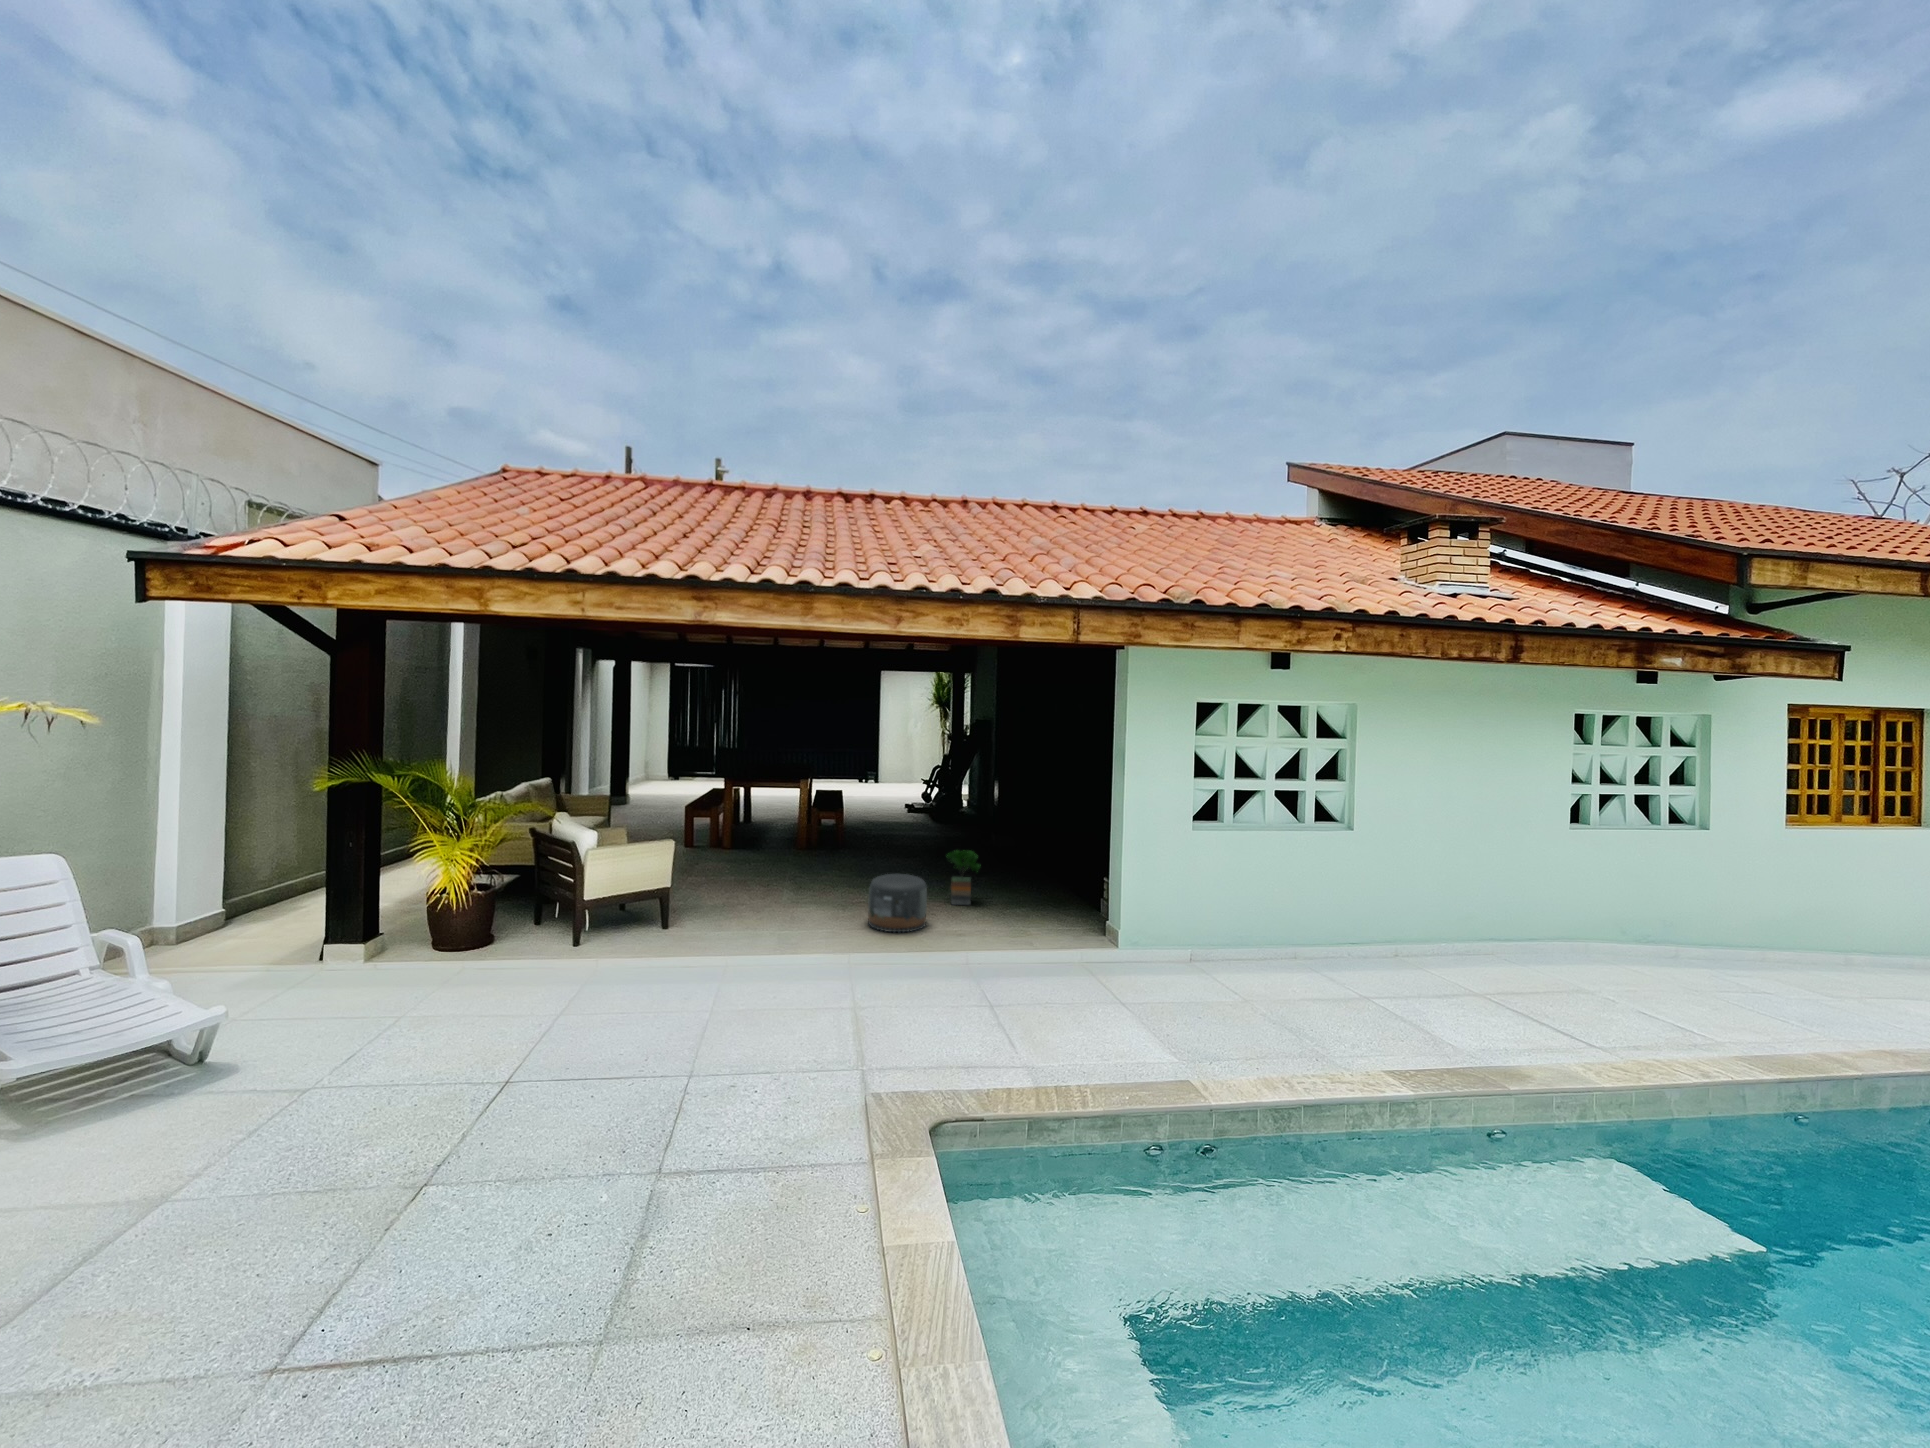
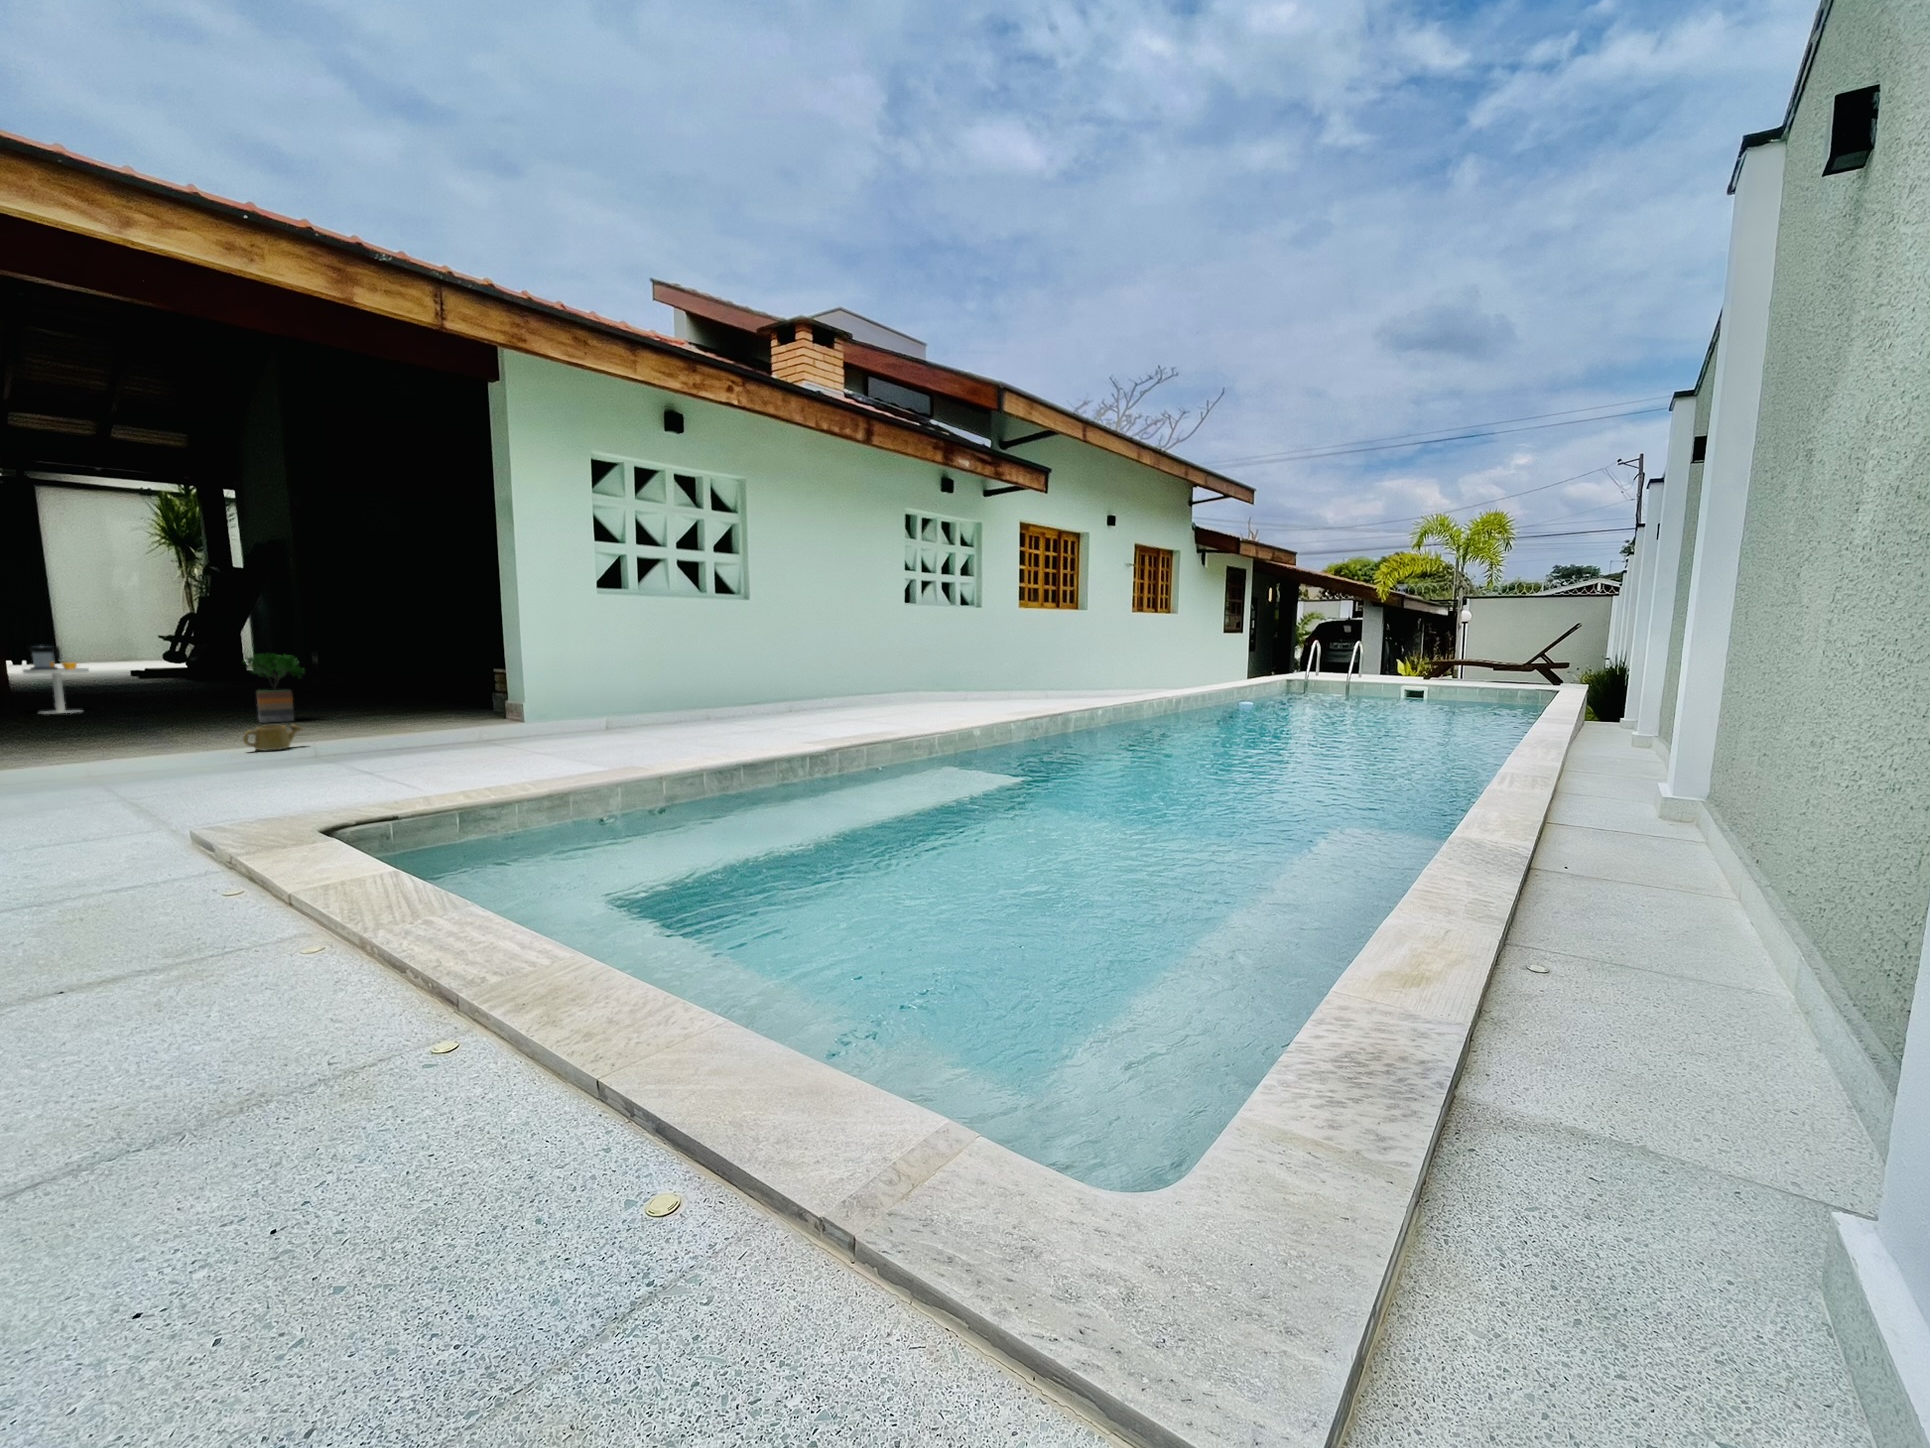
side table: none [845,814,874,862] -> present [23,646,89,714]
pouf: present [868,874,927,932] -> none [101,673,221,745]
watering can: none [932,940,967,963] -> present [243,725,302,751]

